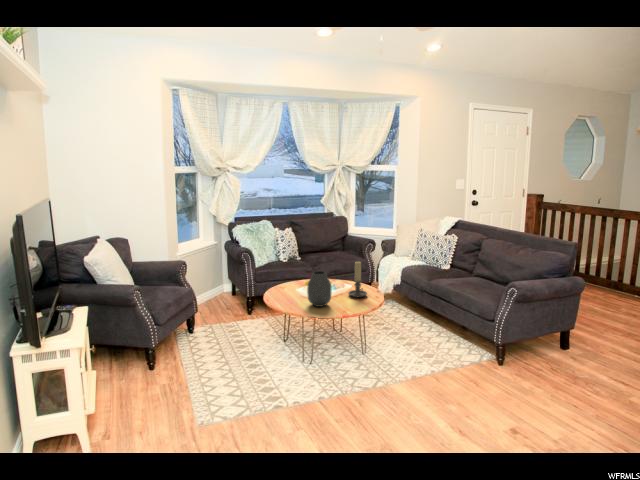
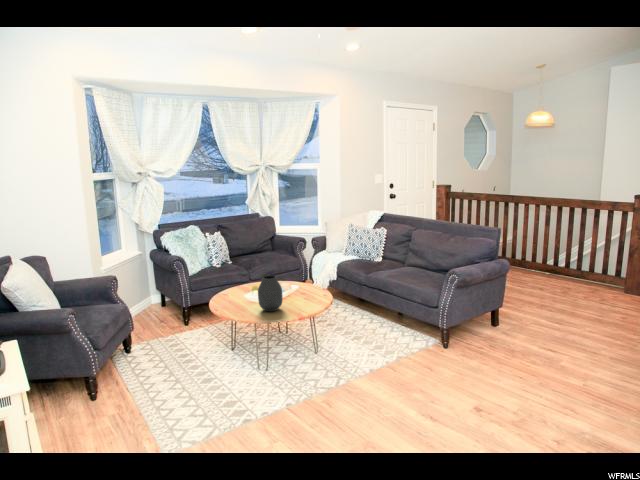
candle holder: present [348,261,367,297] -> none [296,262,314,298]

